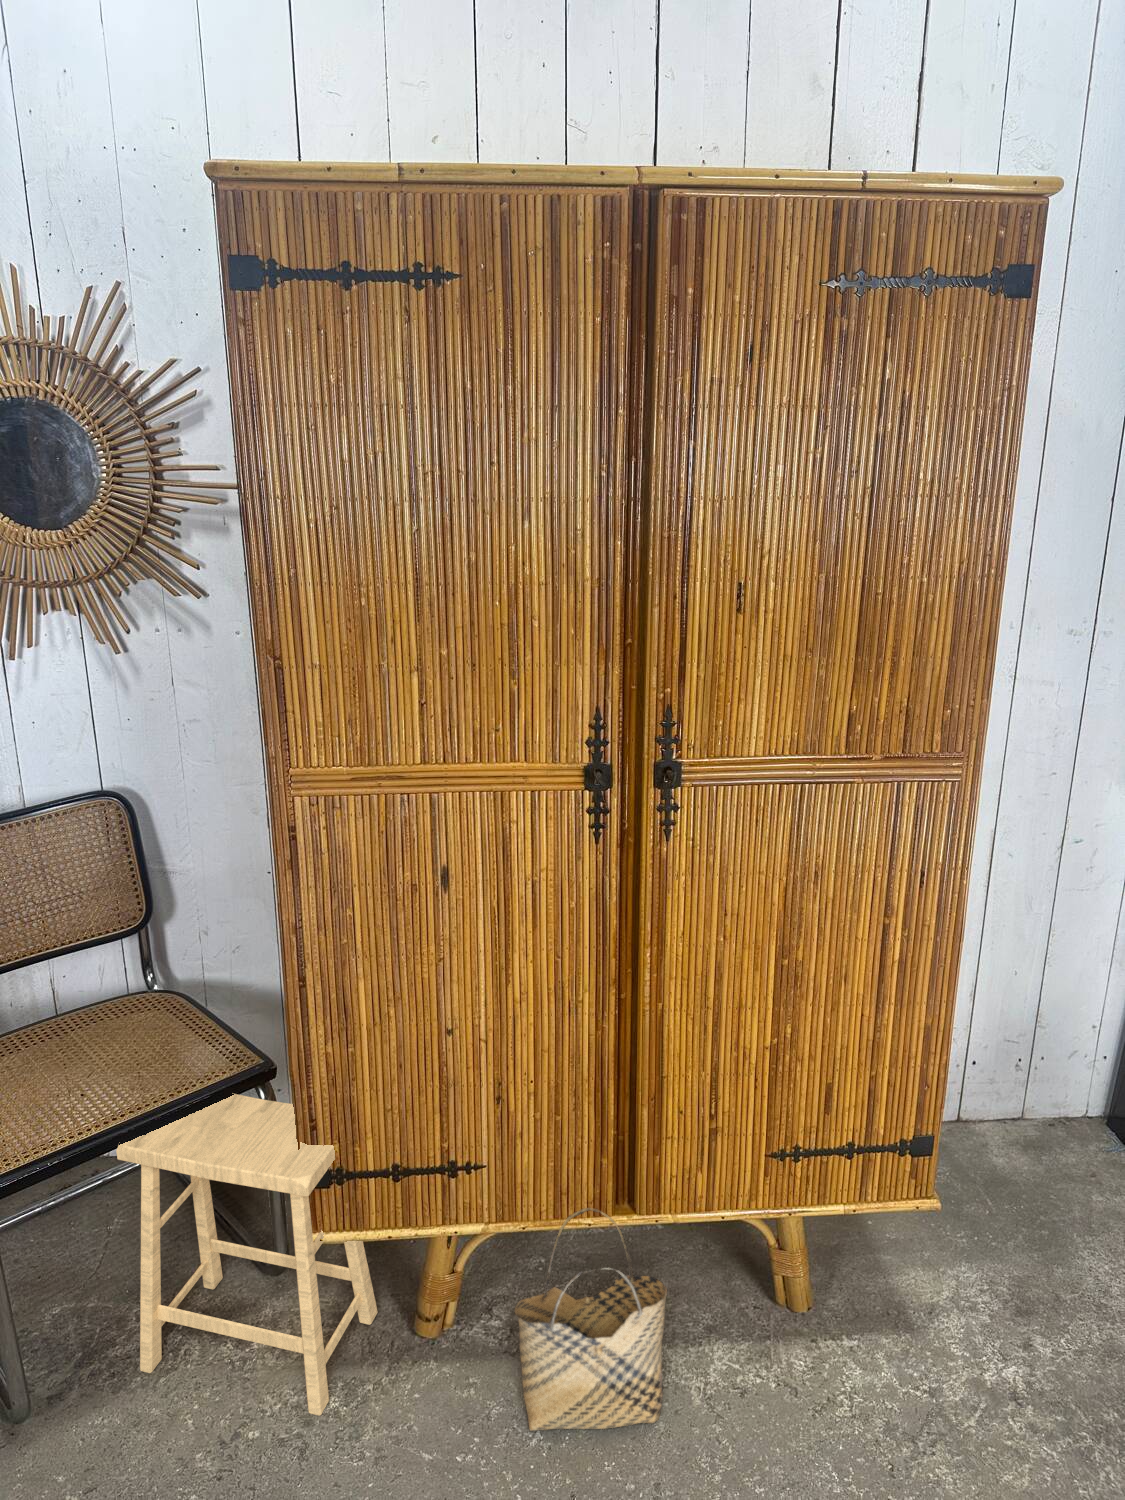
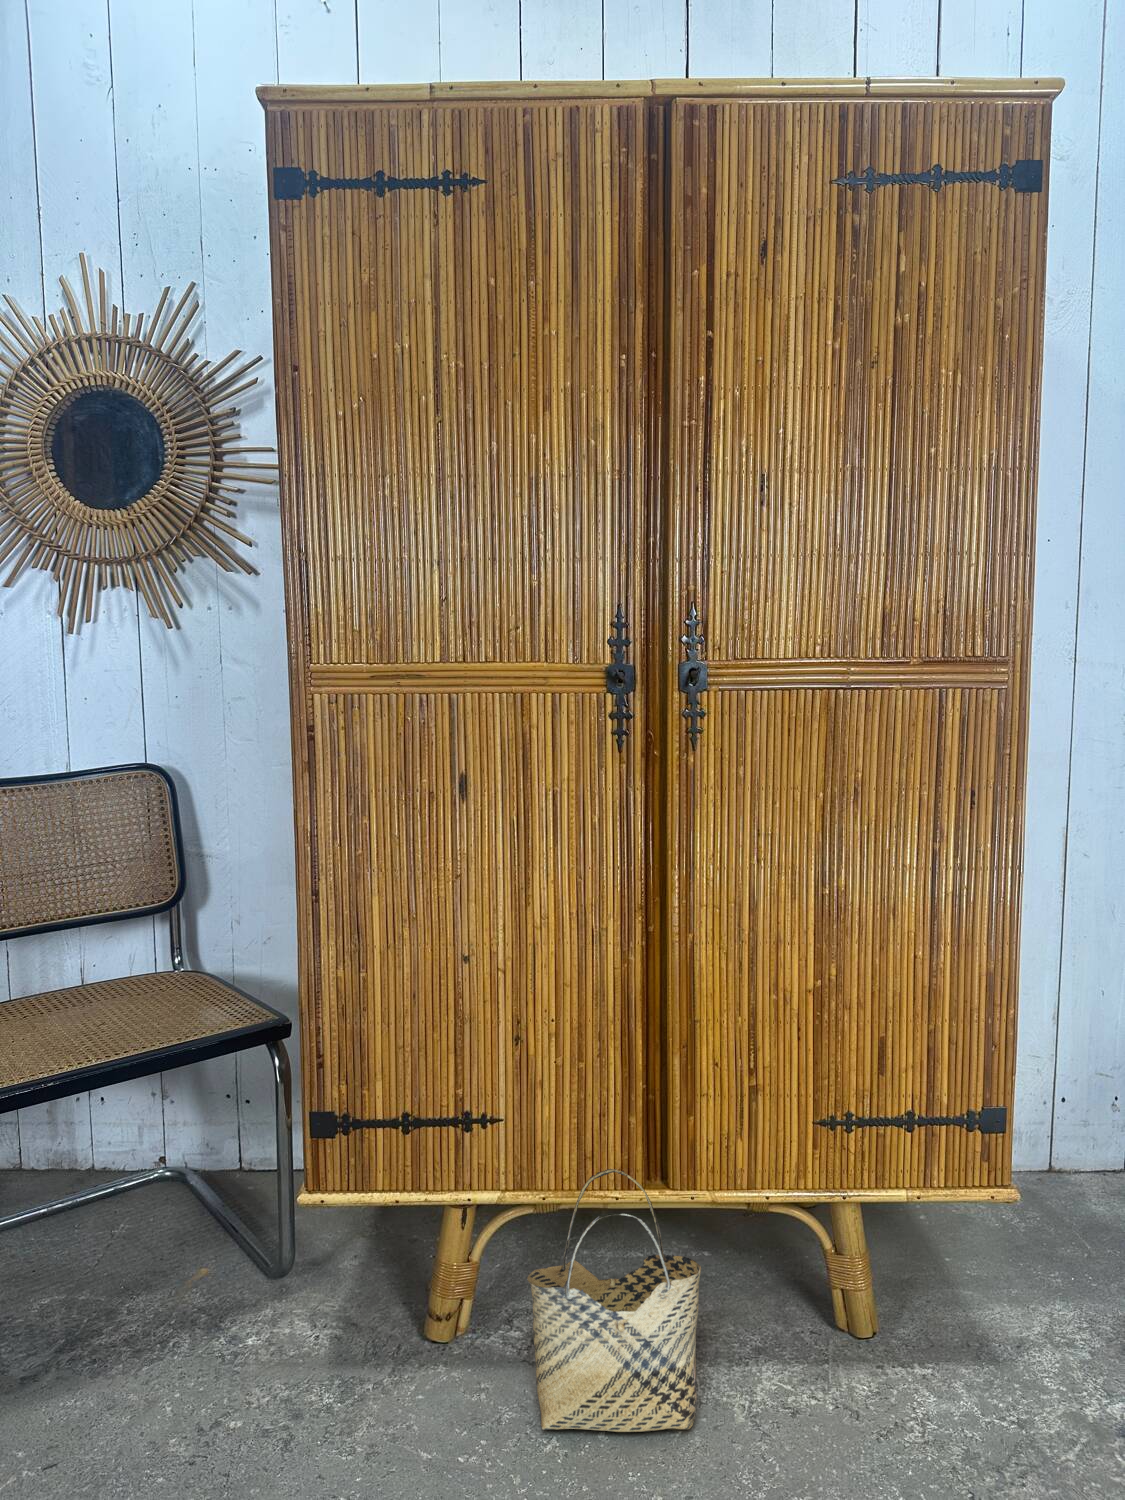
footstool: present [116,1093,378,1416] -> none [116,1041,386,1406]

